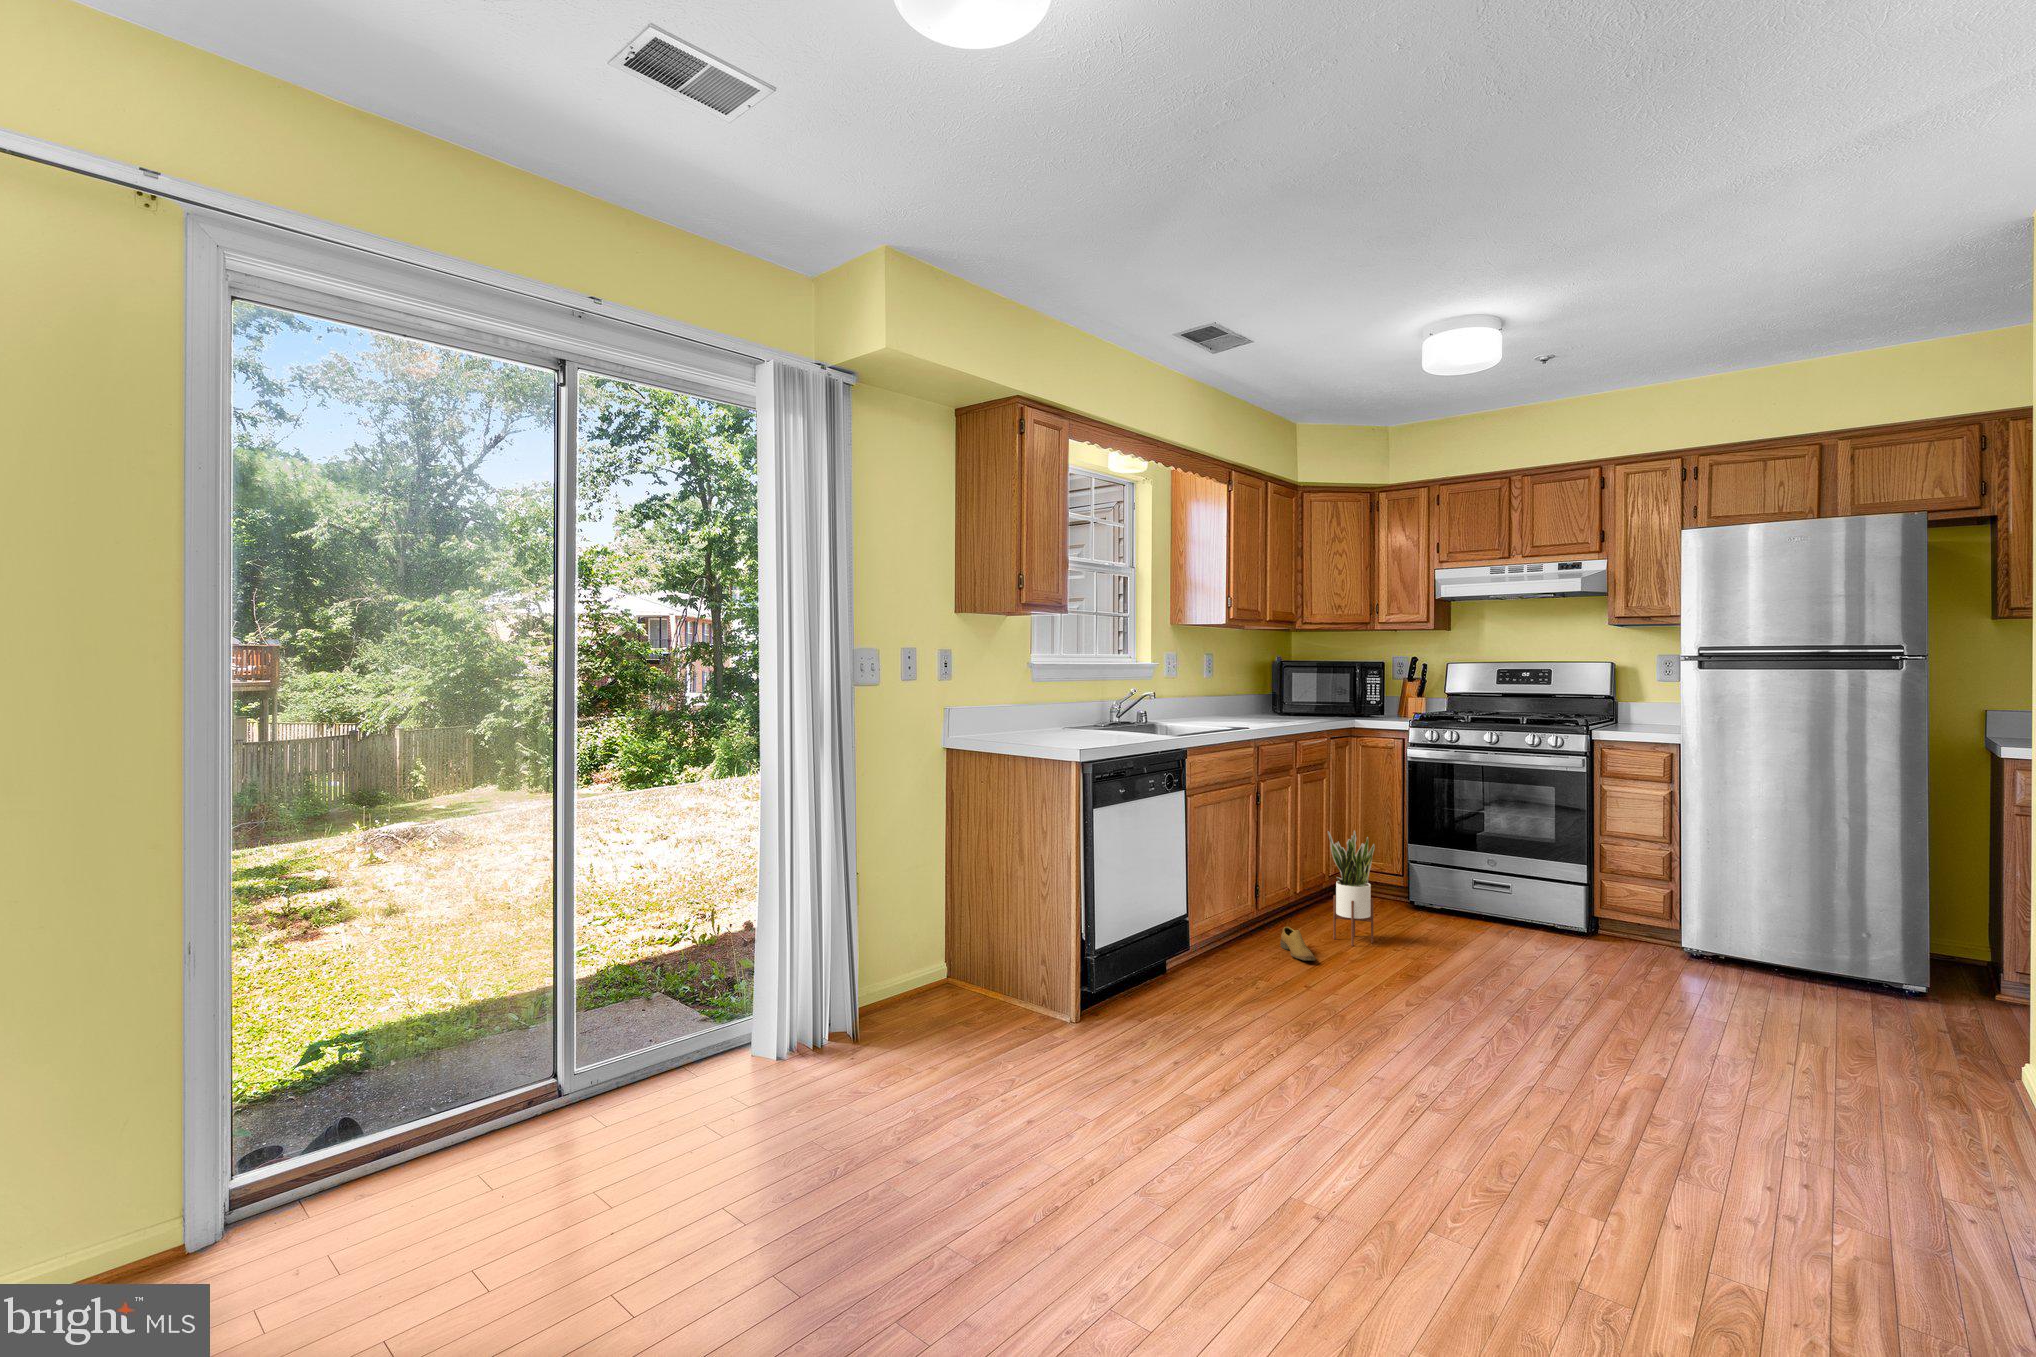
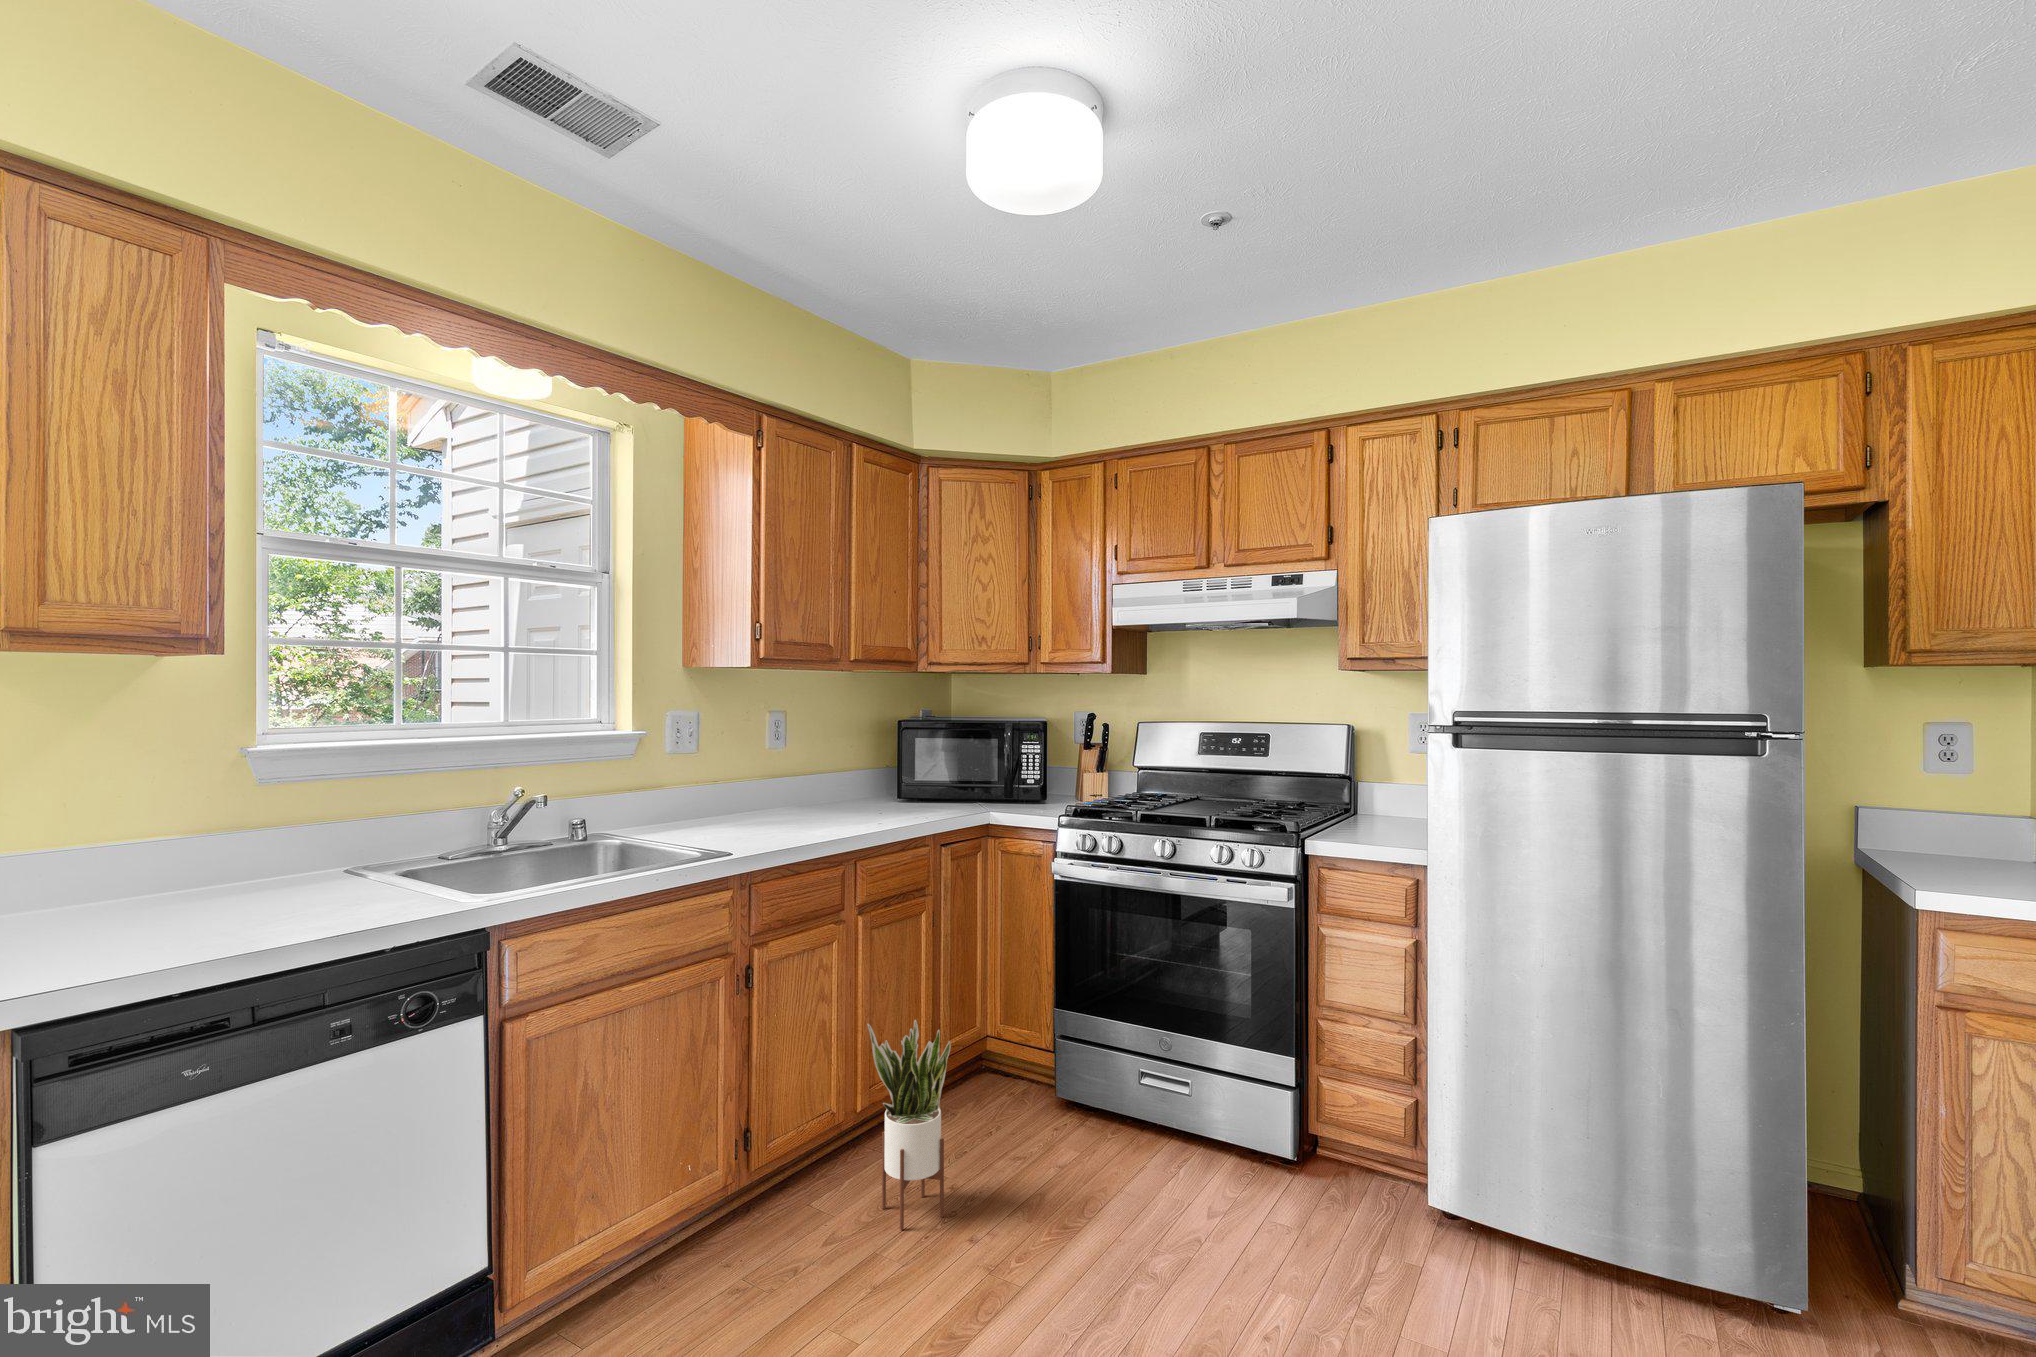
shoe: present [1280,926,1316,961] -> none [765,1204,807,1299]

